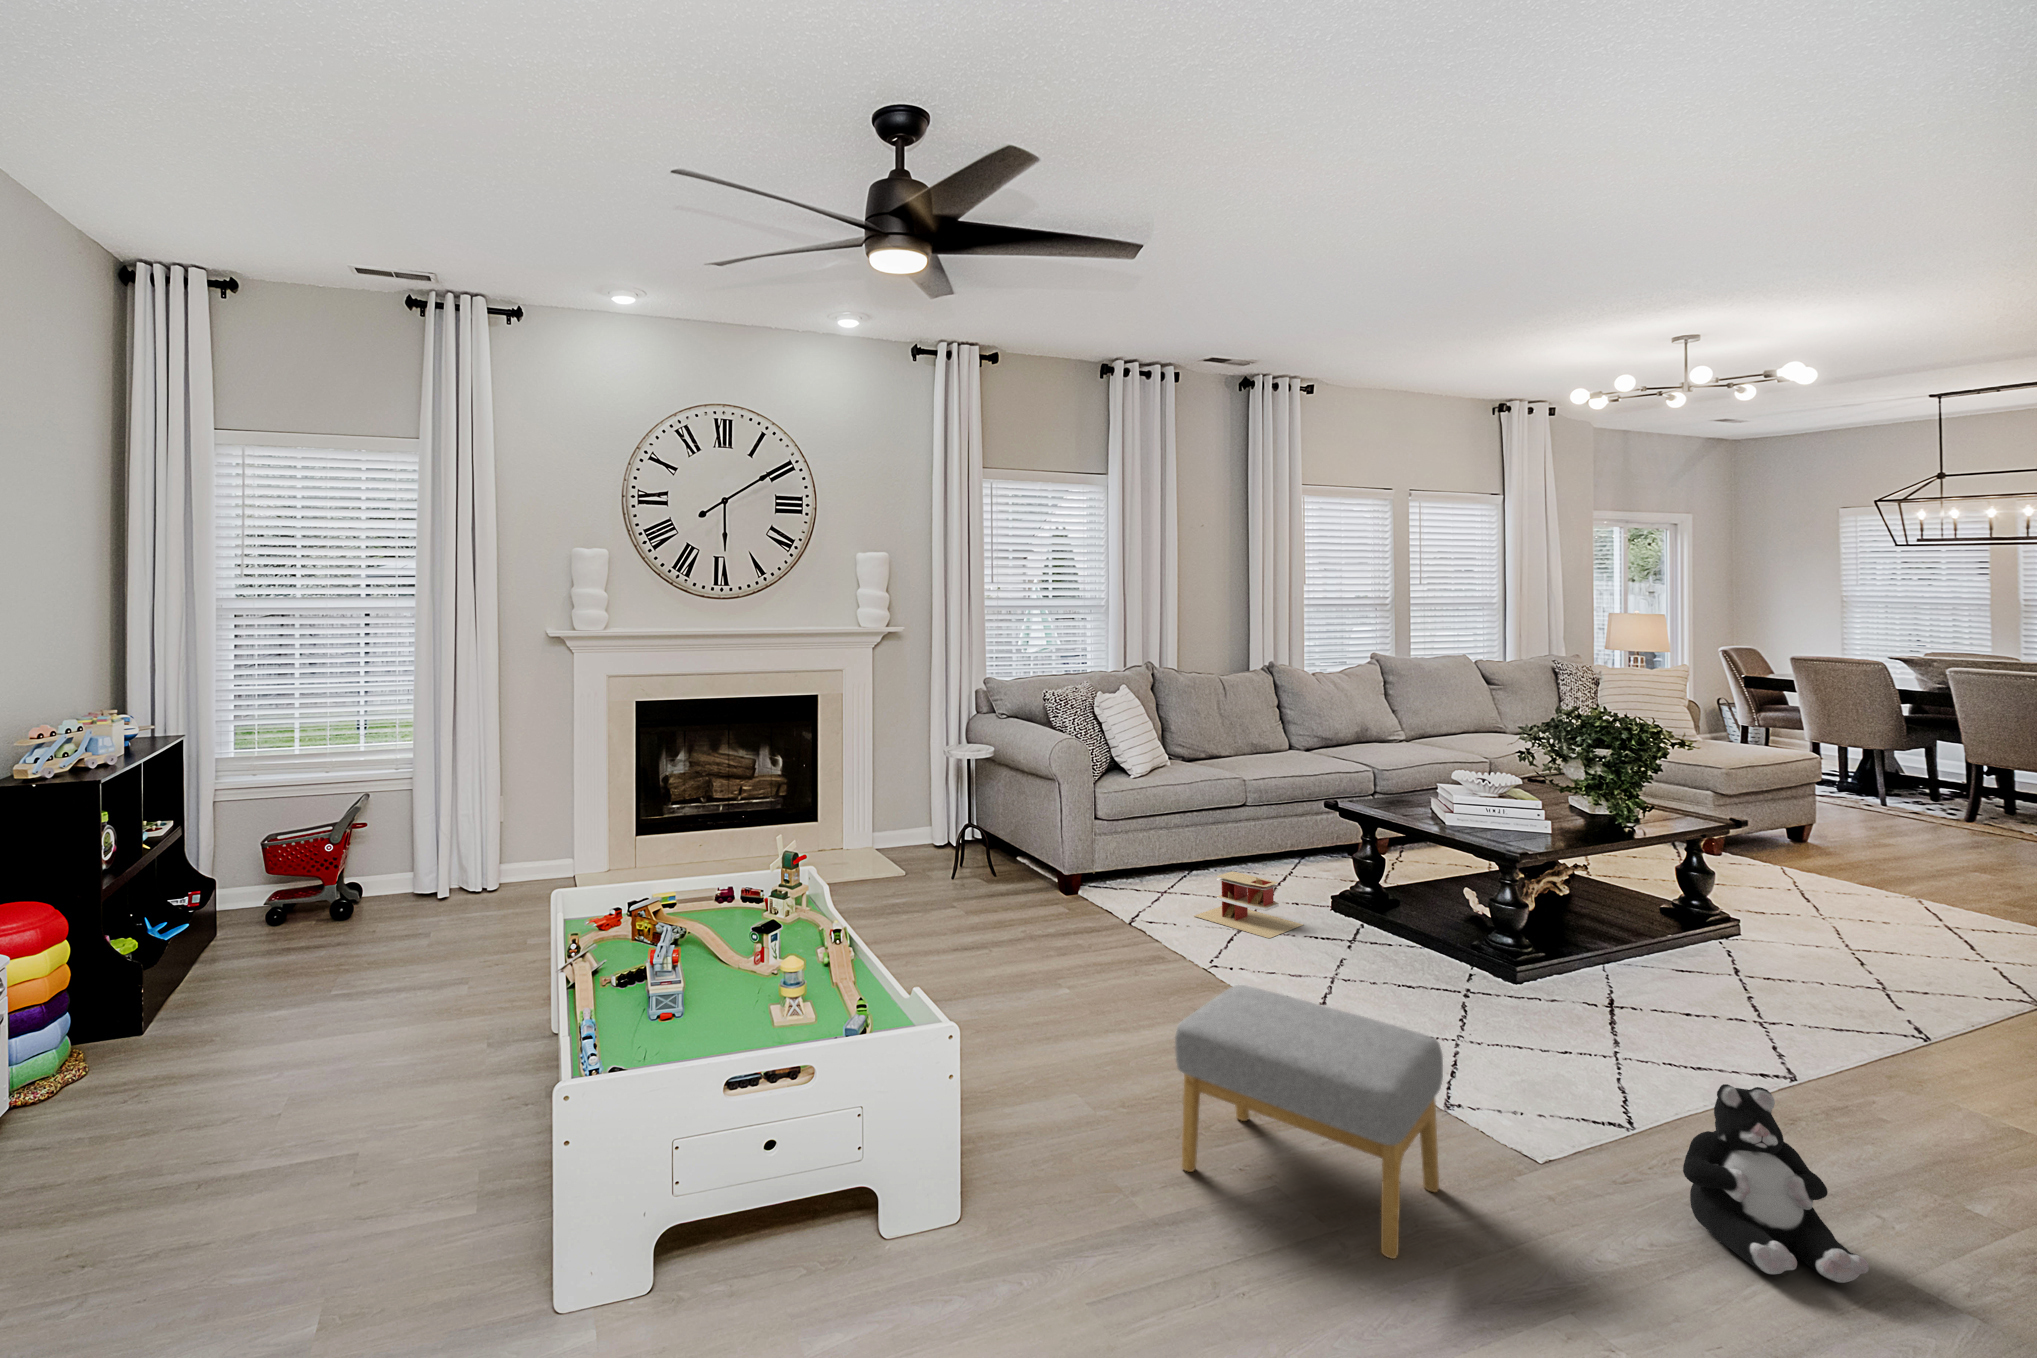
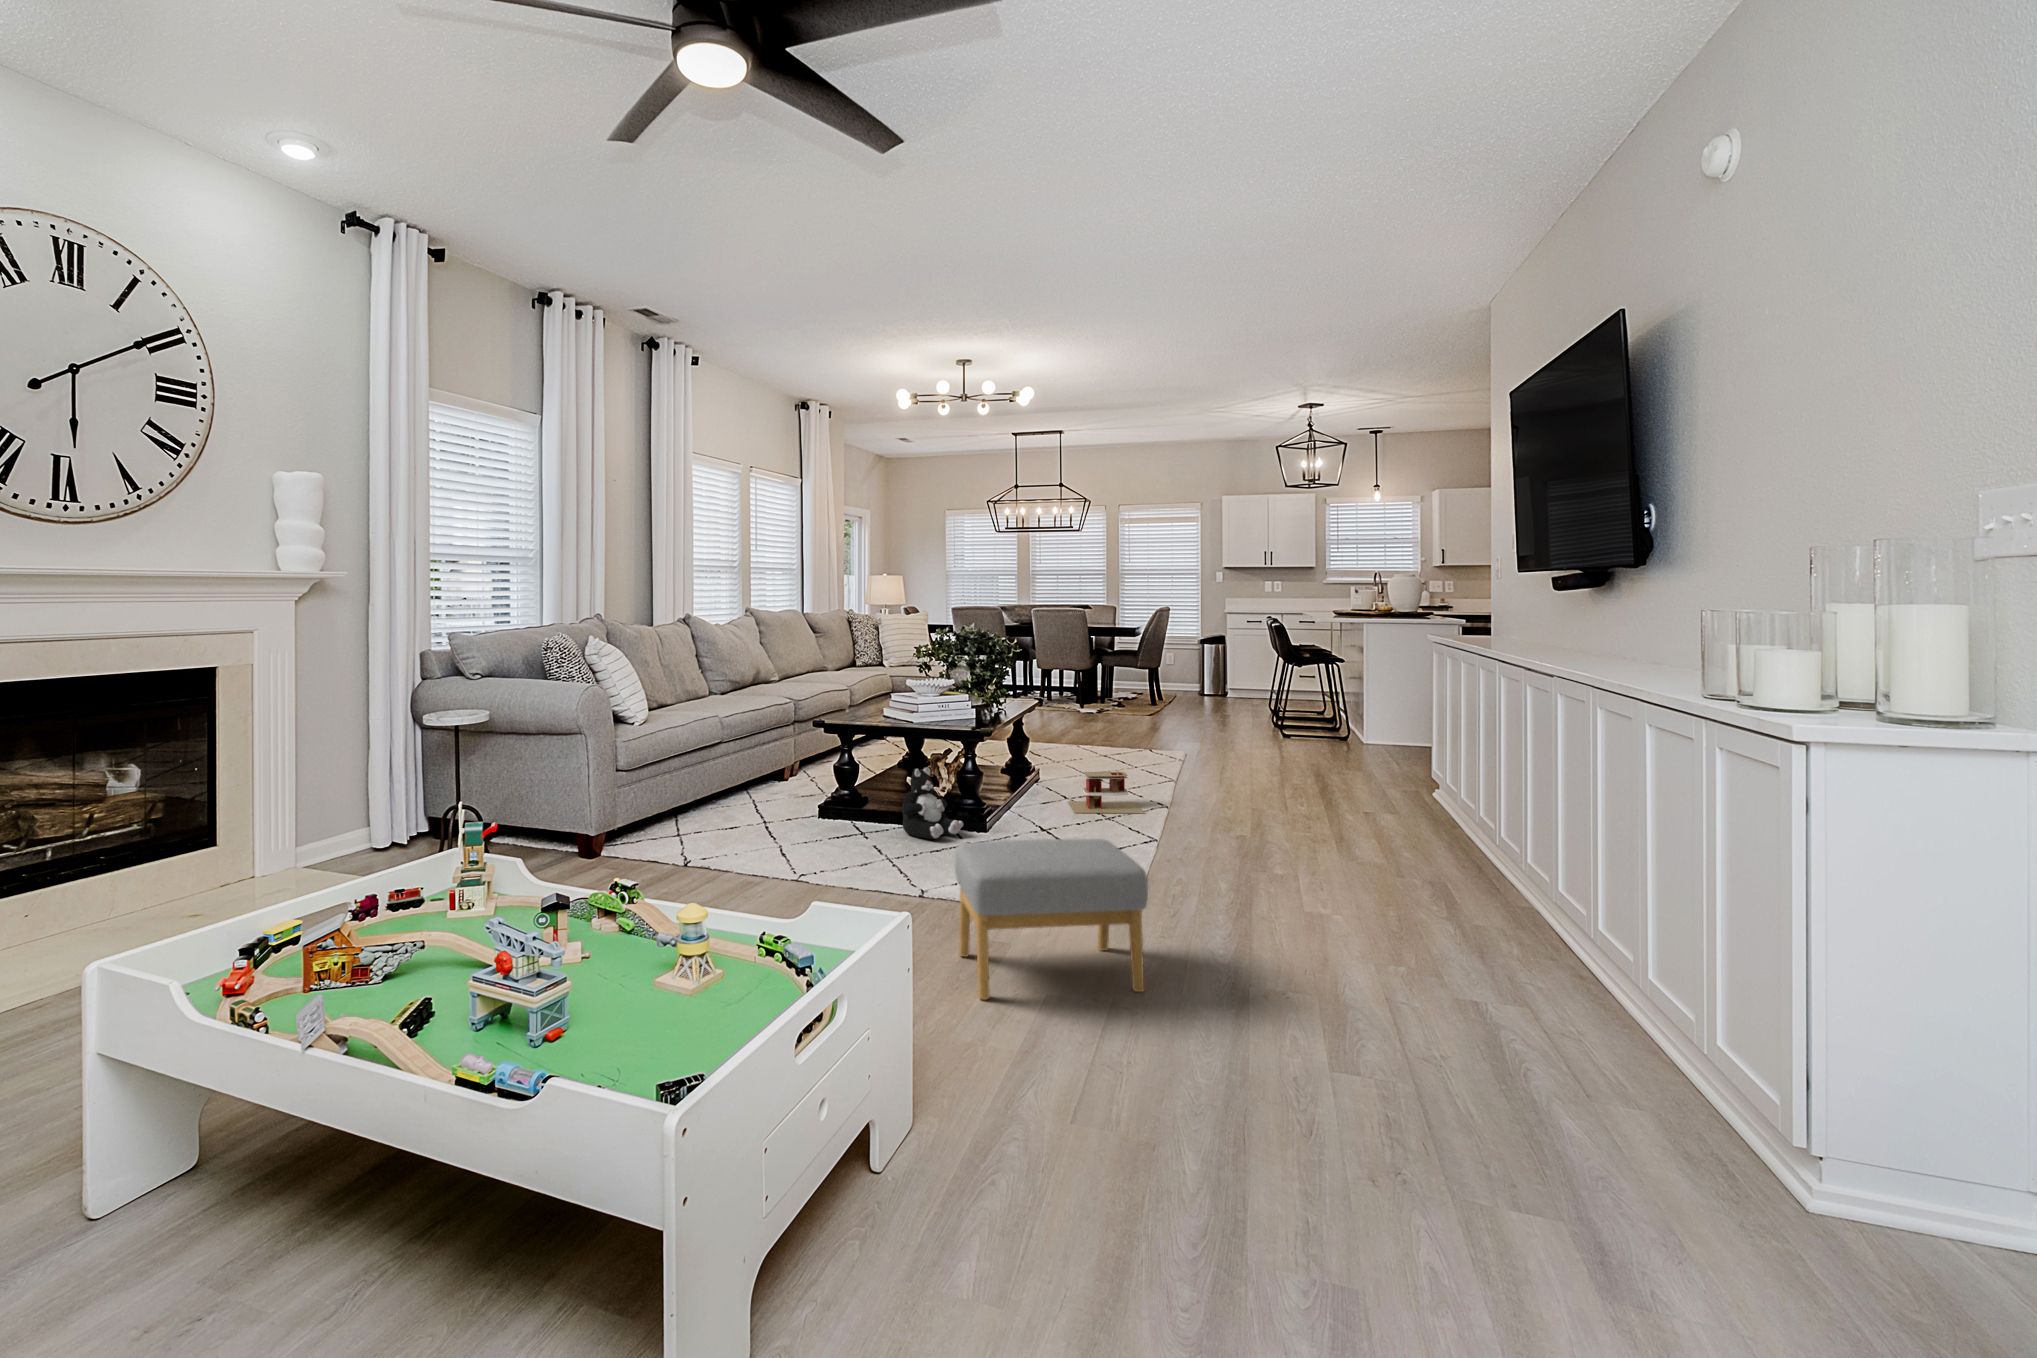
toy house: present [1194,871,1303,938] -> present [1068,771,1145,813]
plush toy: present [1683,1084,1869,1283] -> present [902,767,963,839]

